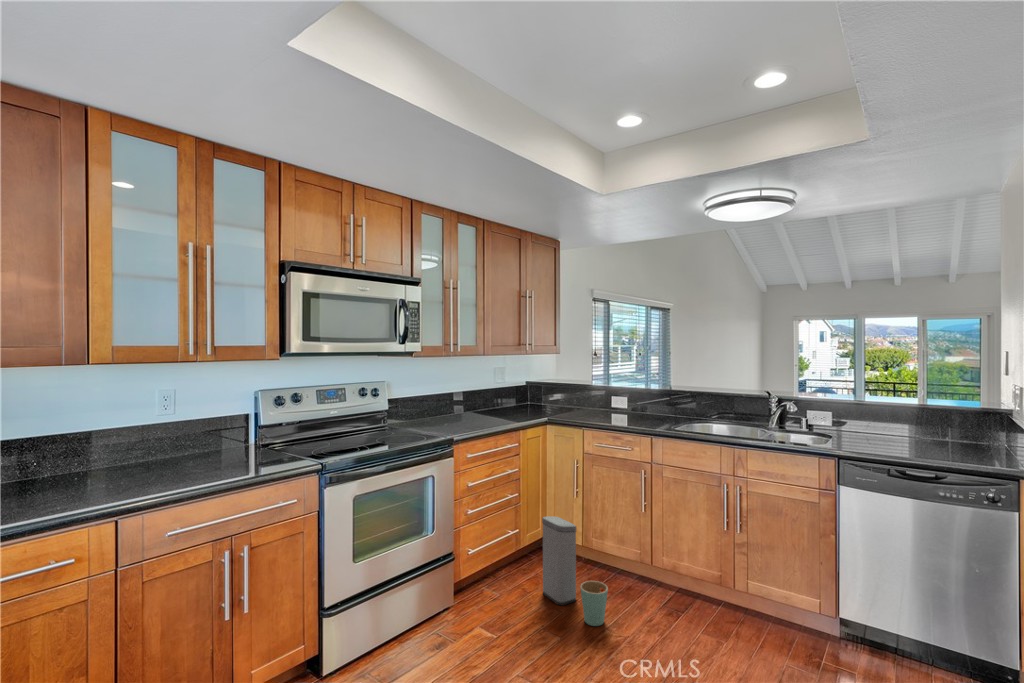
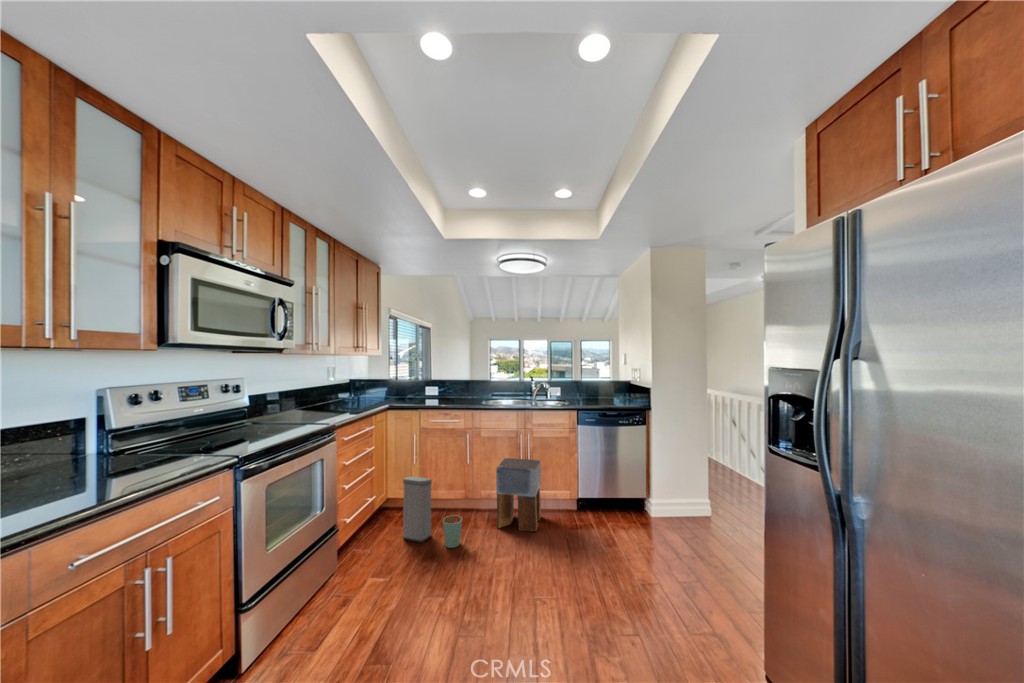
stool: none [668,519,753,647] -> present [496,458,541,532]

